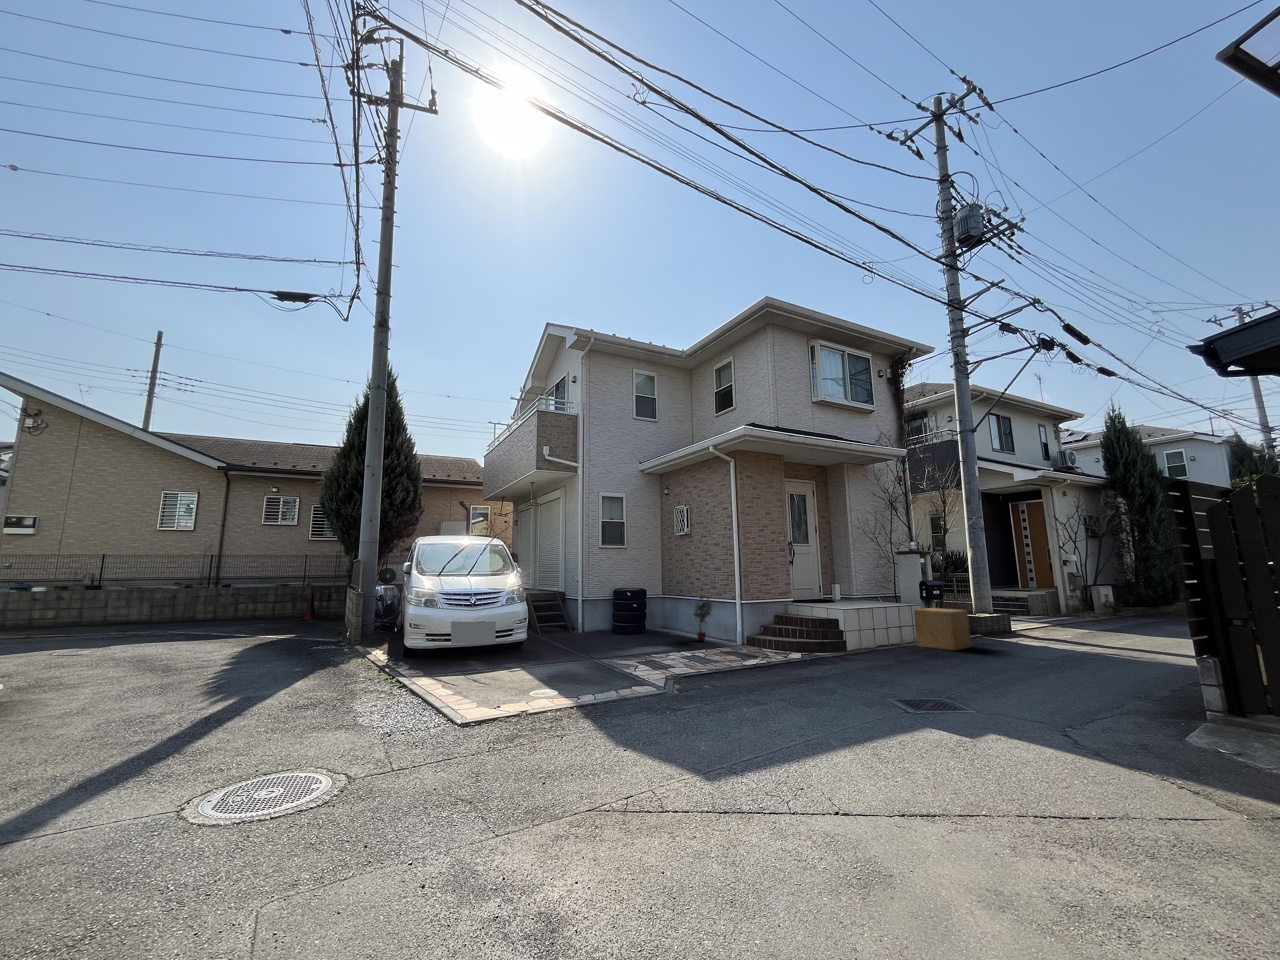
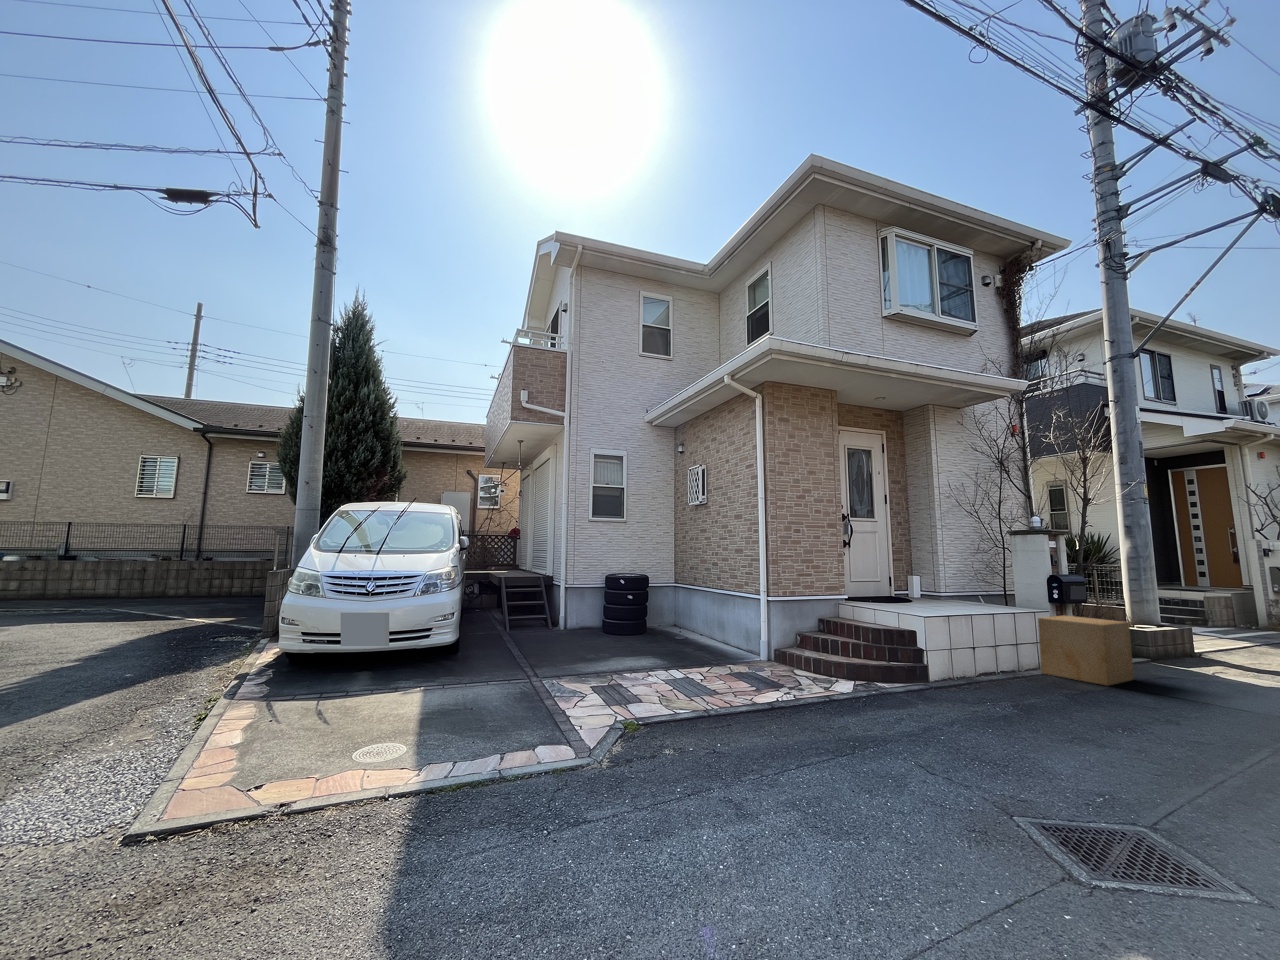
potted tree: present [693,595,713,641] -> none [704,587,738,651]

